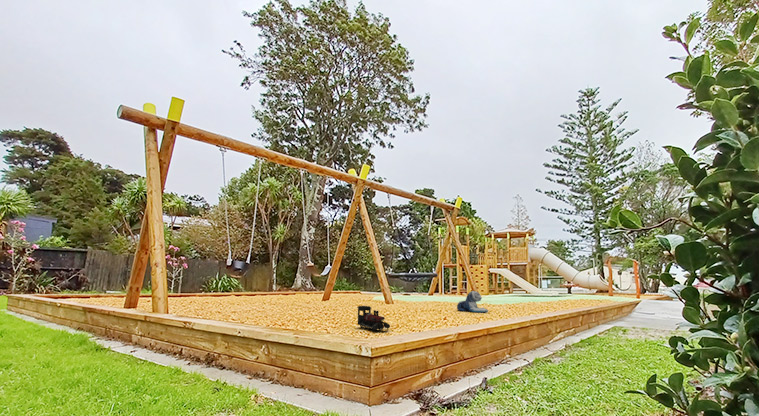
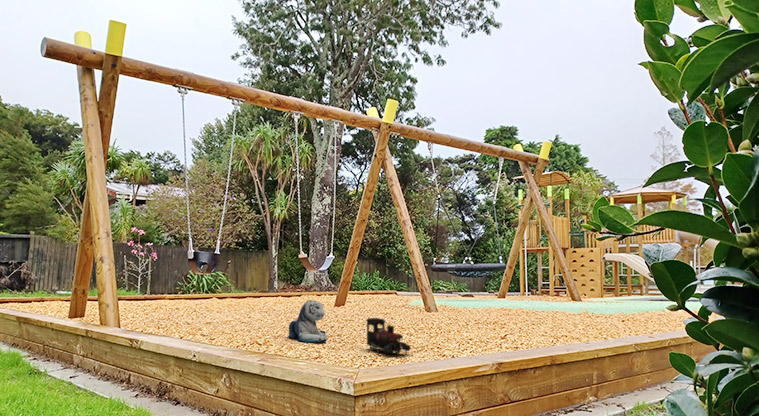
plush toy: present [457,291,488,313] -> present [289,300,327,343]

